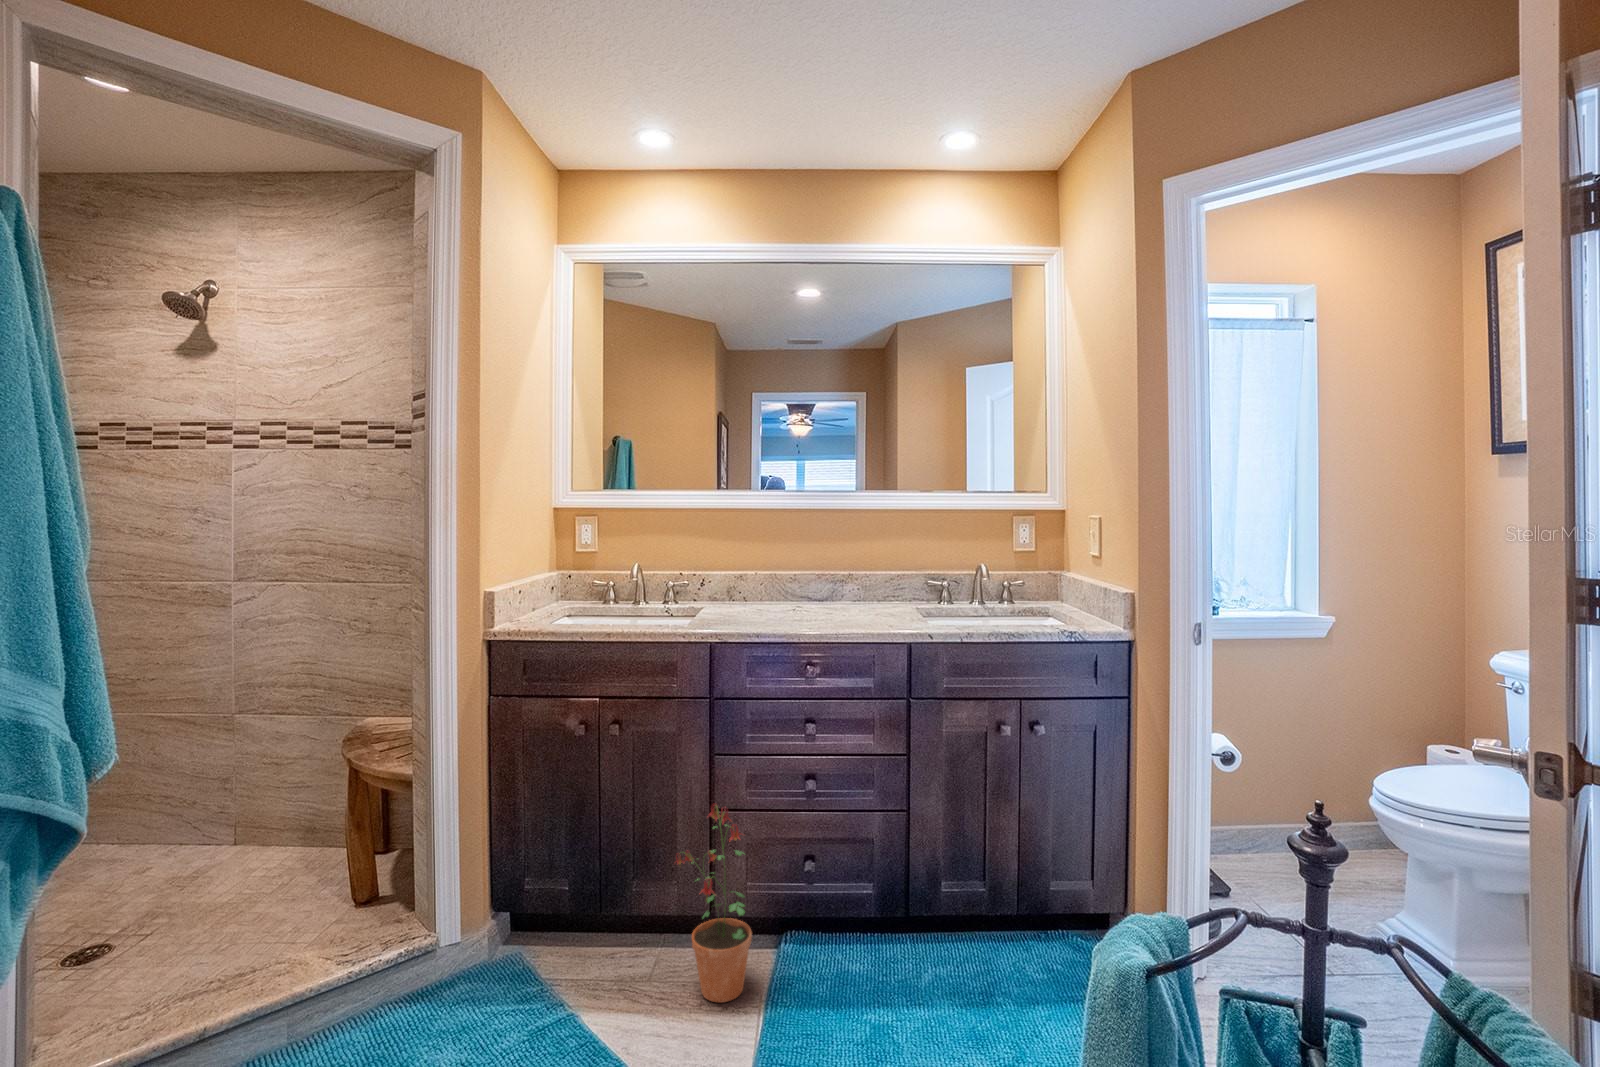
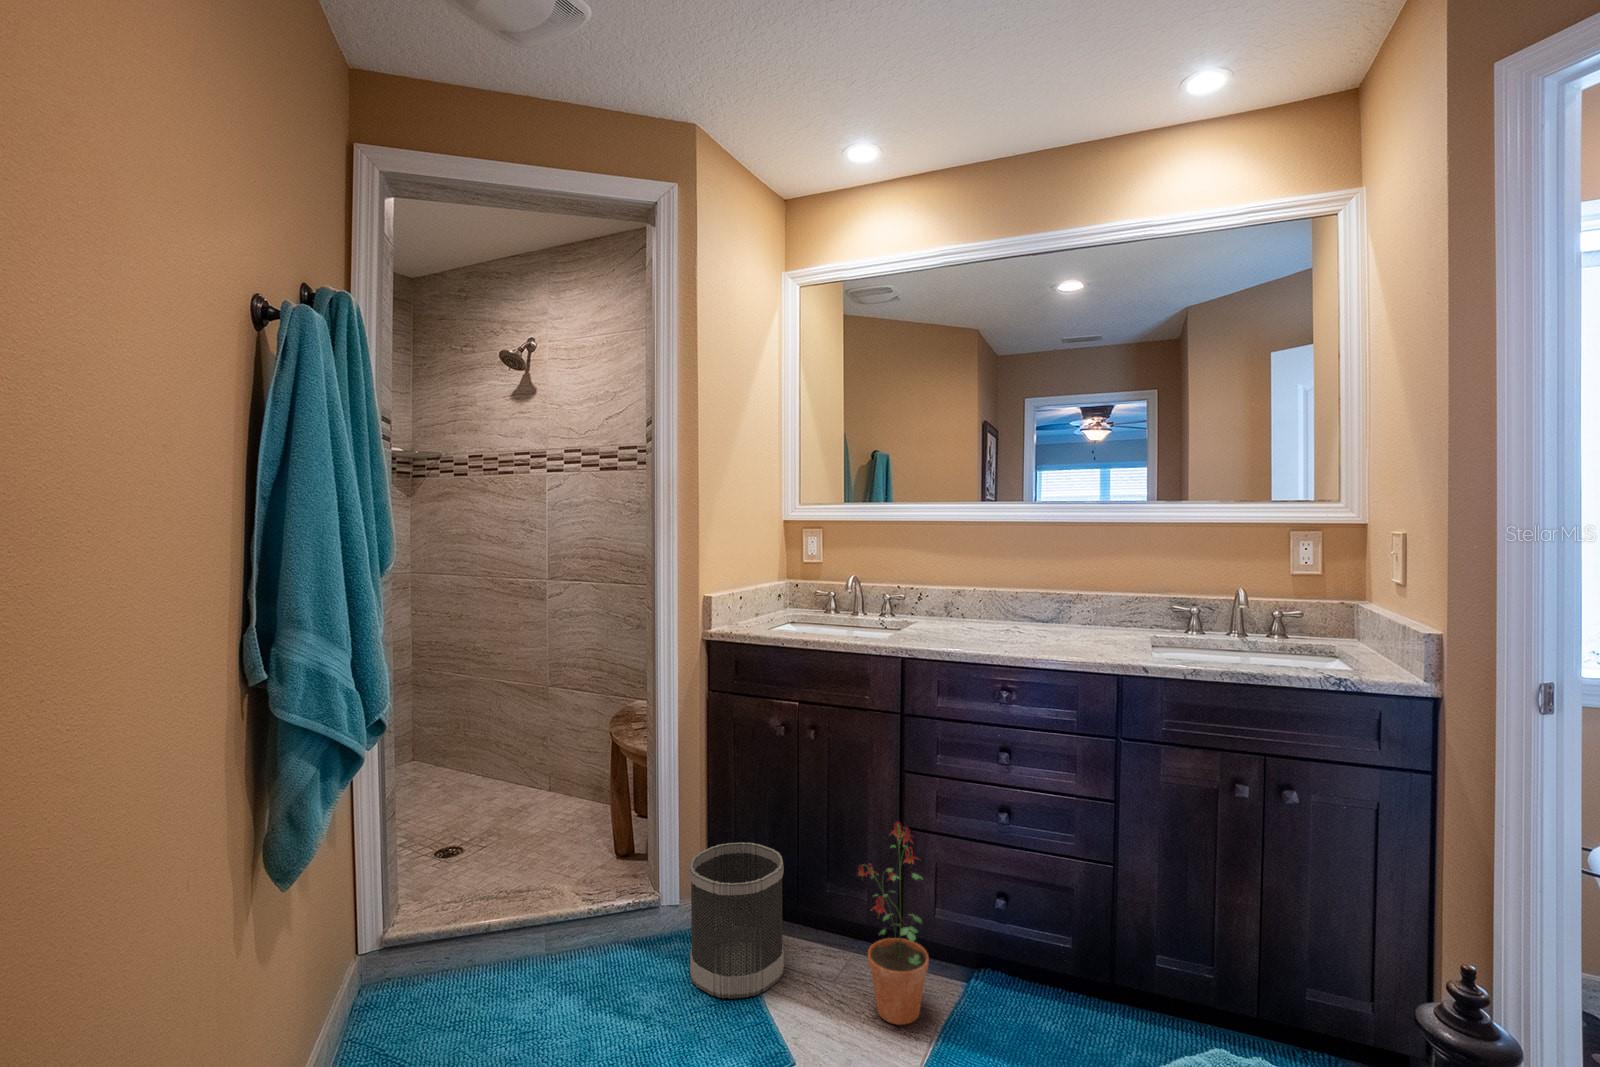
wastebasket: none [485,854,595,1027] -> present [690,842,784,999]

